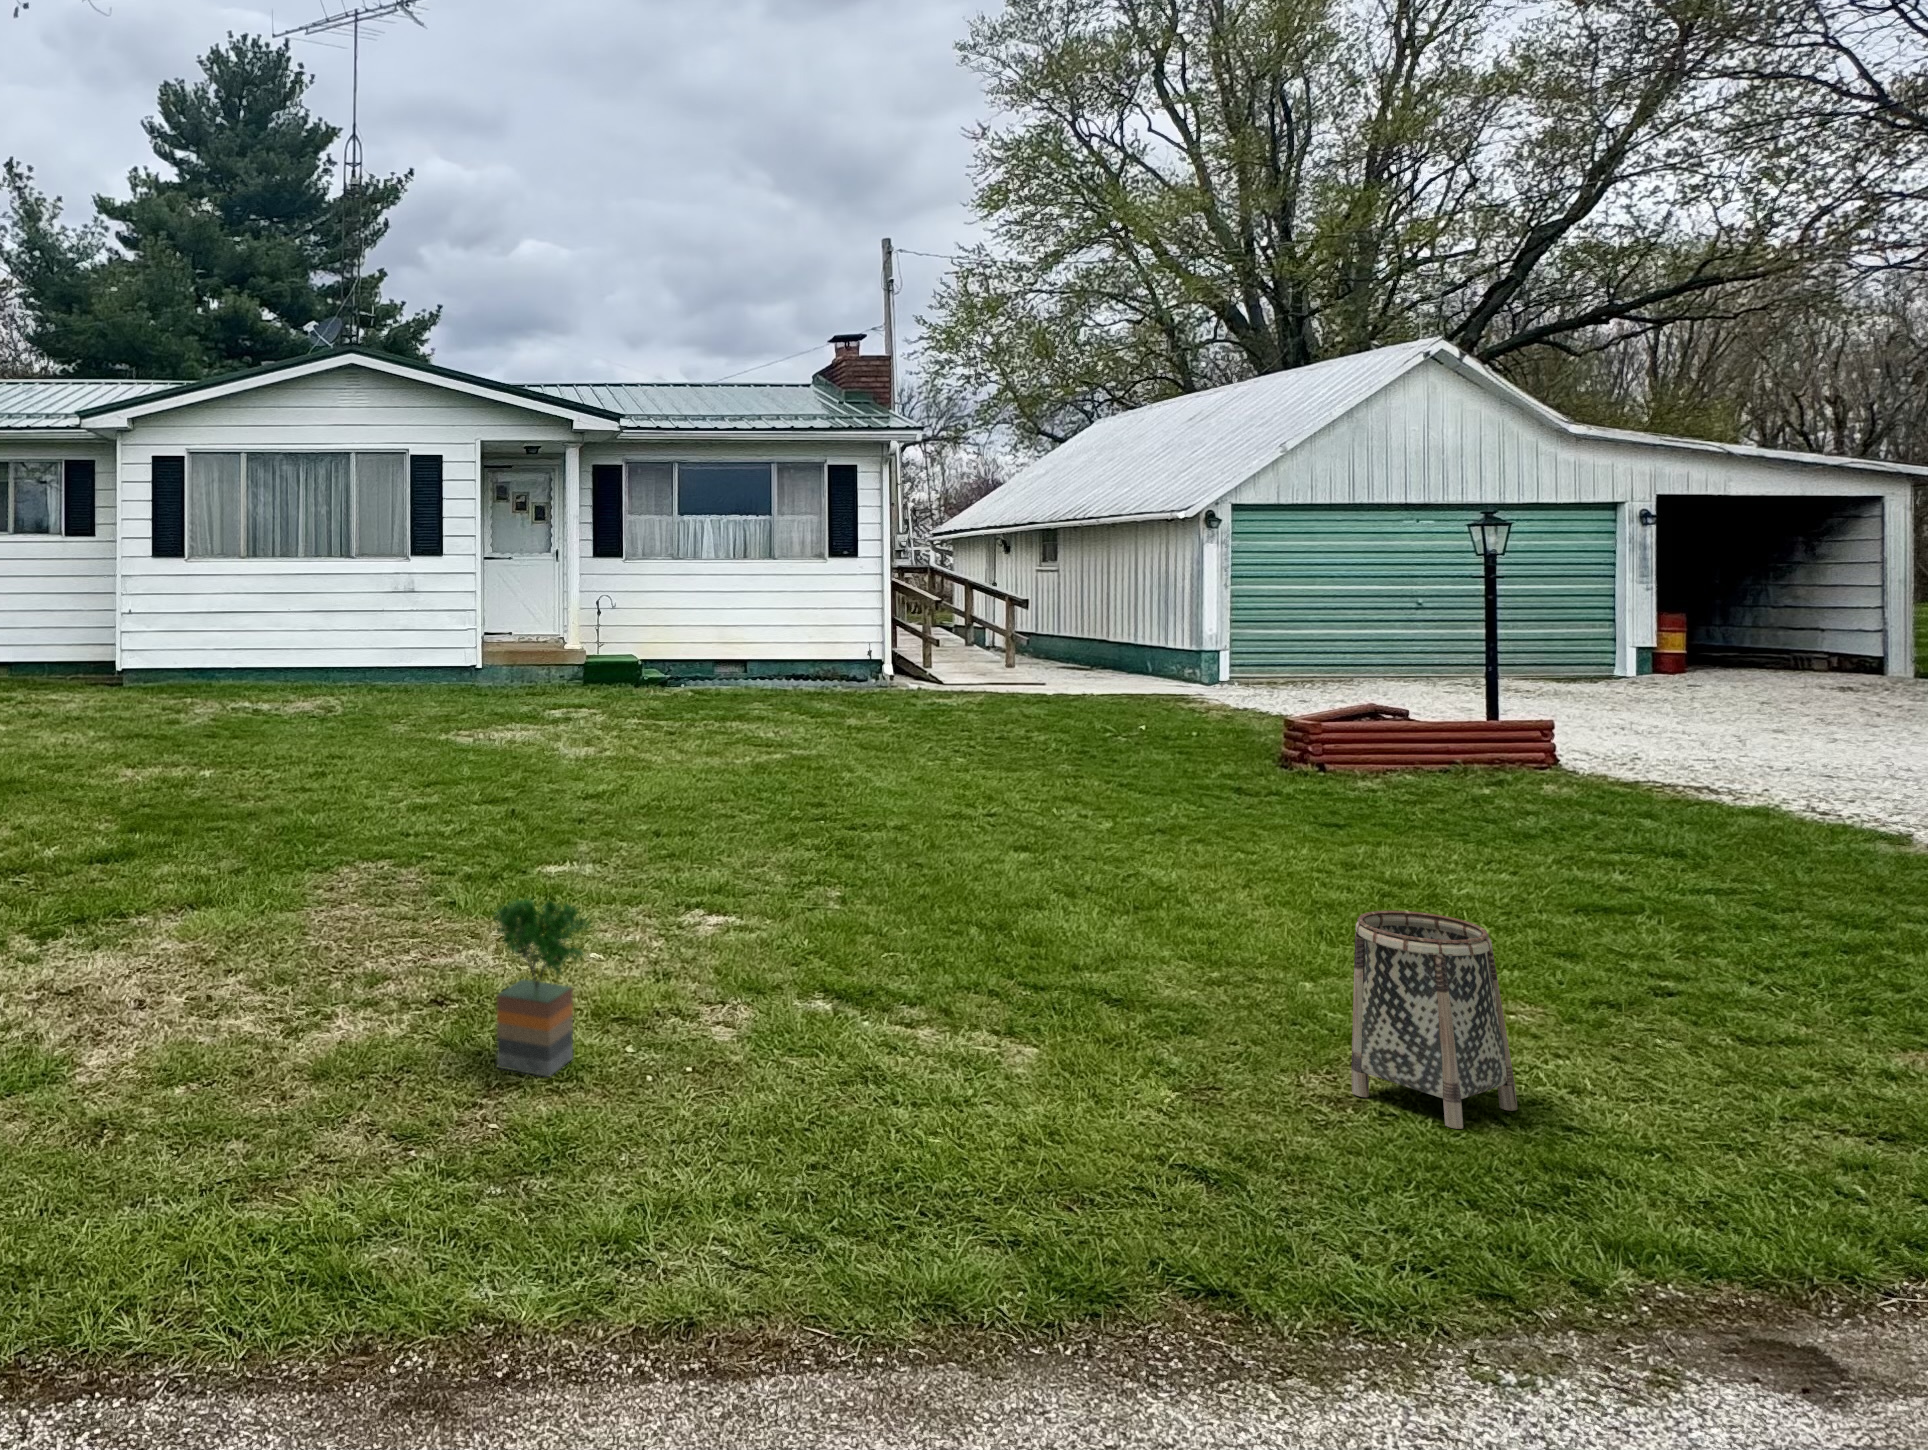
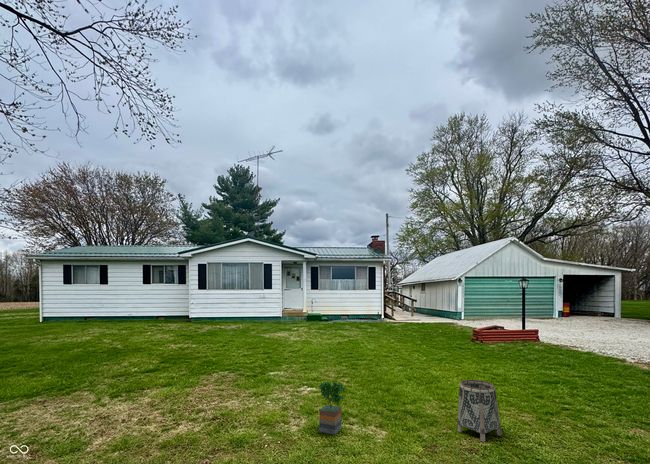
potted tree: present [495,899,590,1077] -> present [319,382,346,435]

